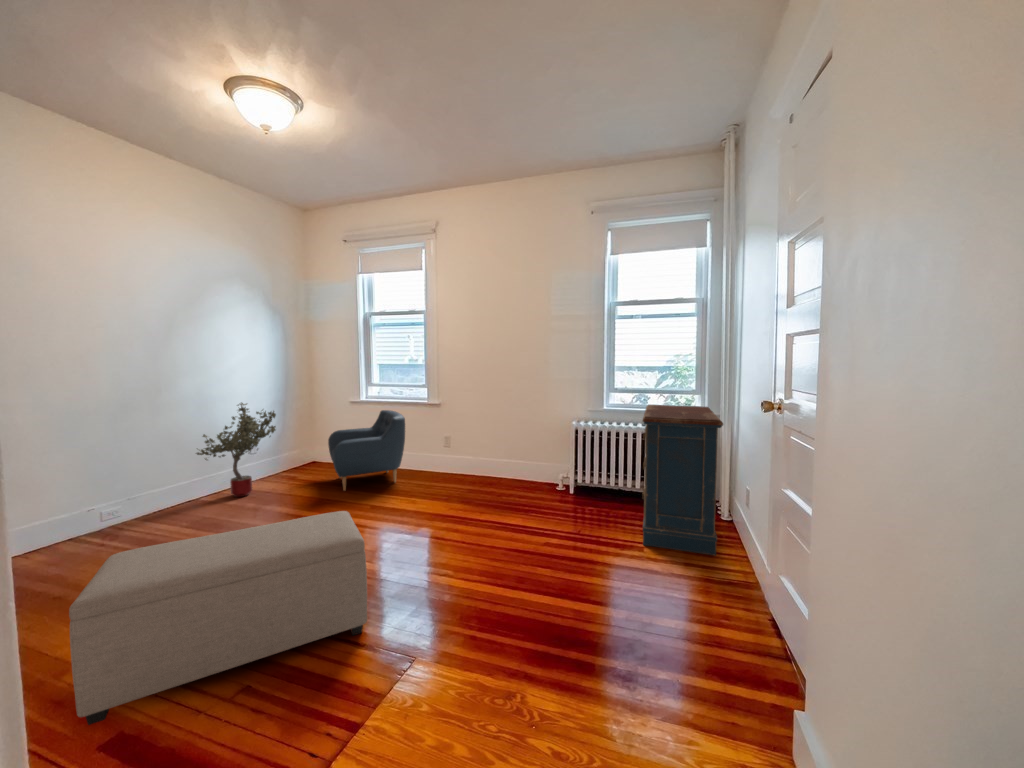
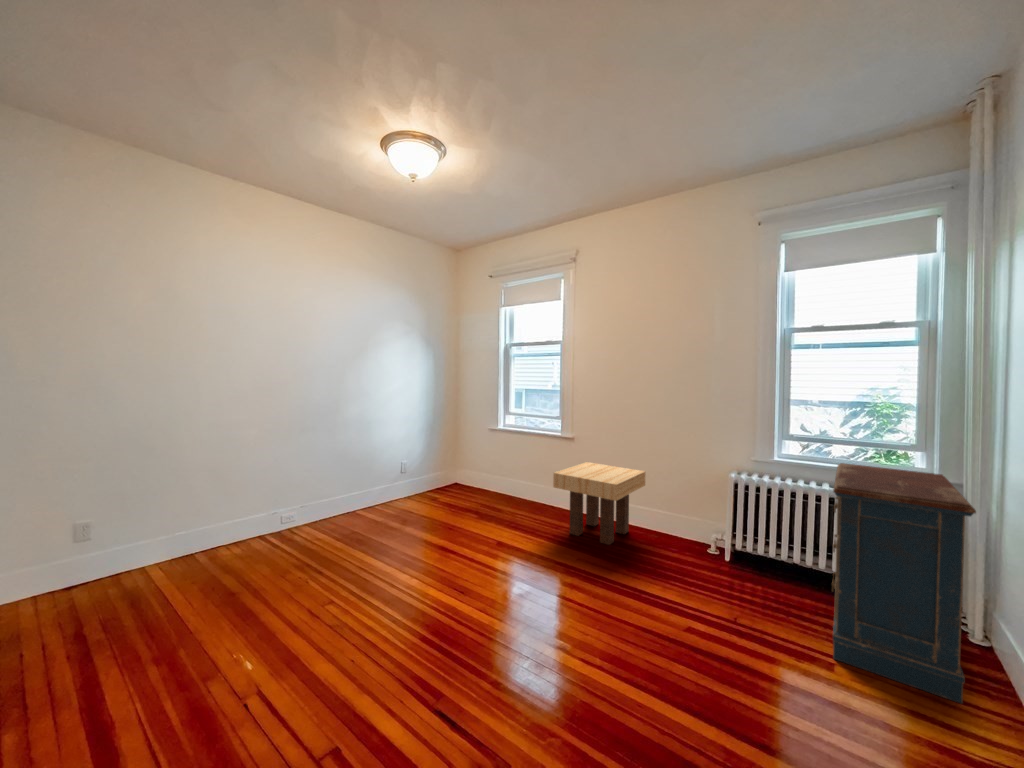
potted tree: present [196,402,276,497] -> none [355,427,421,515]
armchair: present [328,410,405,491] -> none [464,440,536,520]
side table: none [423,425,506,495] -> present [553,462,645,545]
ottoman: present [69,511,367,725] -> none [229,559,480,738]

